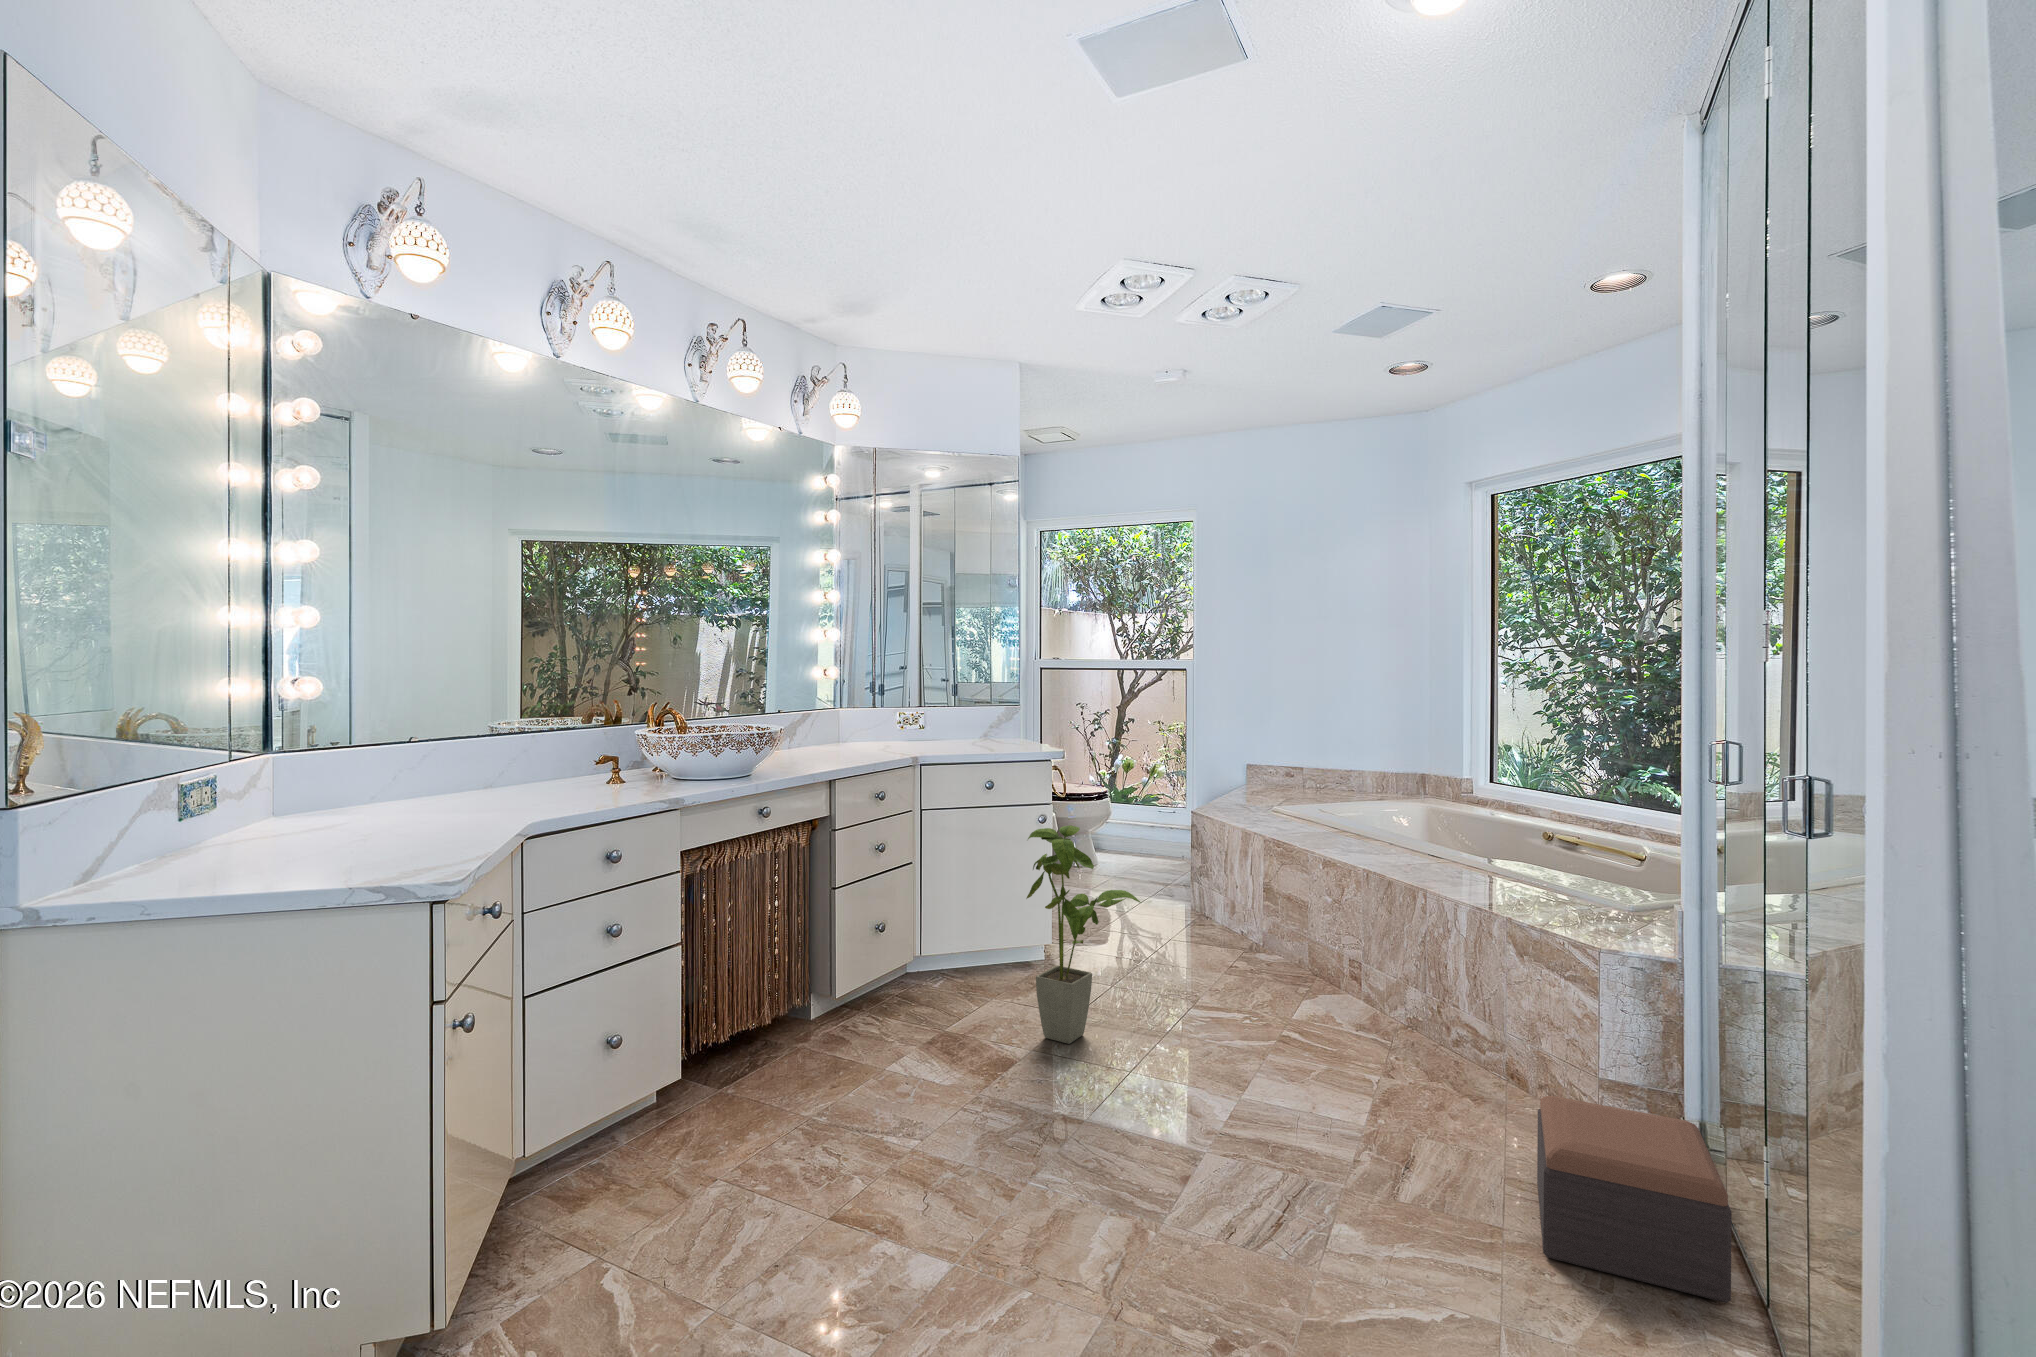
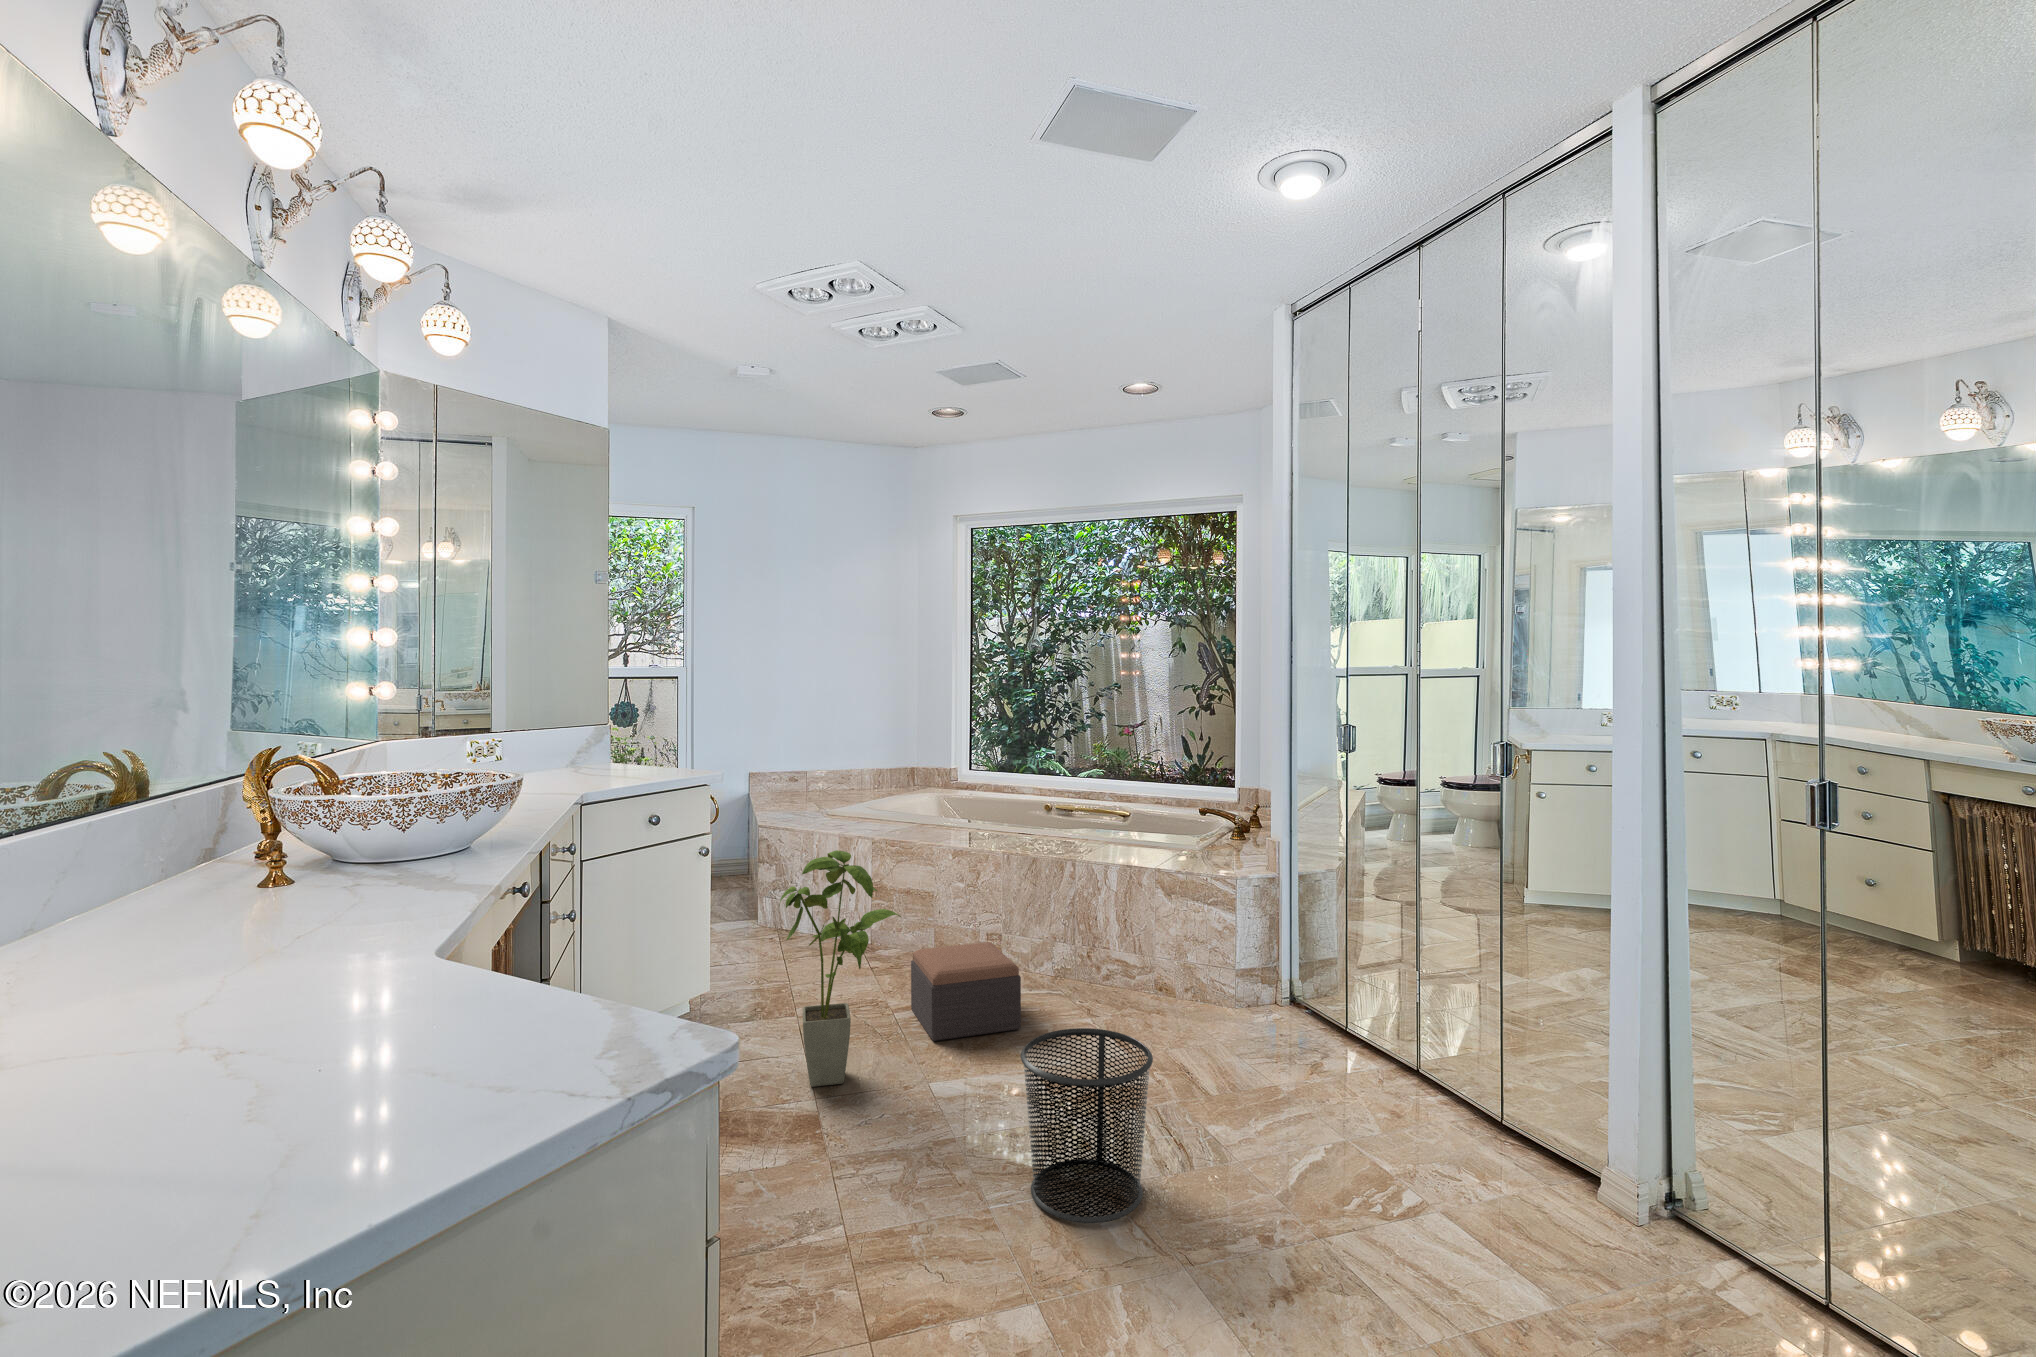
waste bin: none [1049,1035,1192,1248] -> present [1021,1028,1153,1223]
footstool: present [1537,1096,1732,1303] -> present [911,942,1021,1041]

